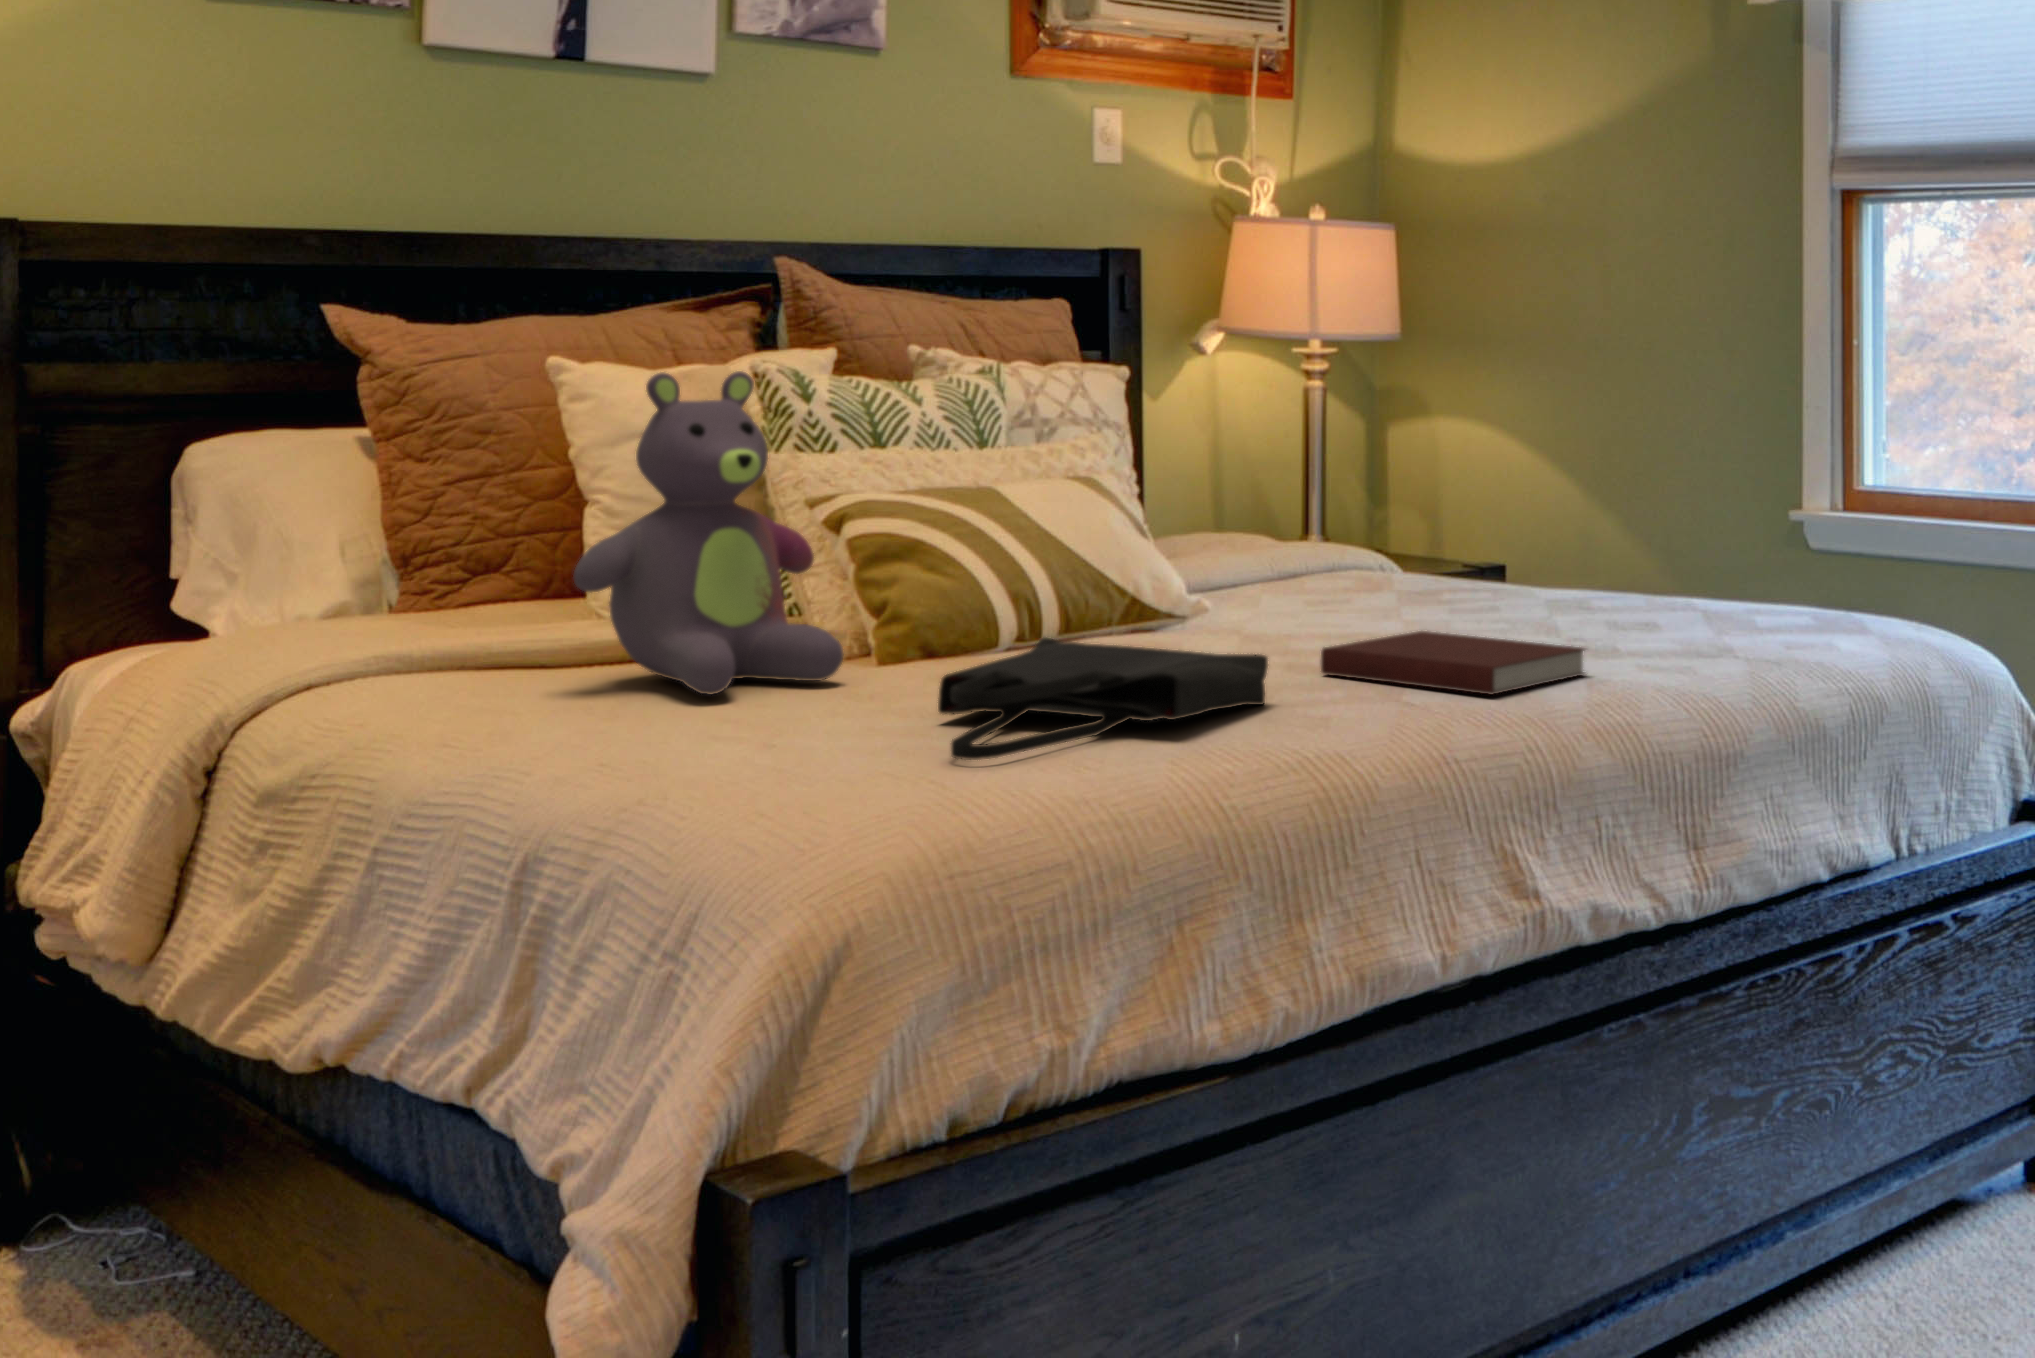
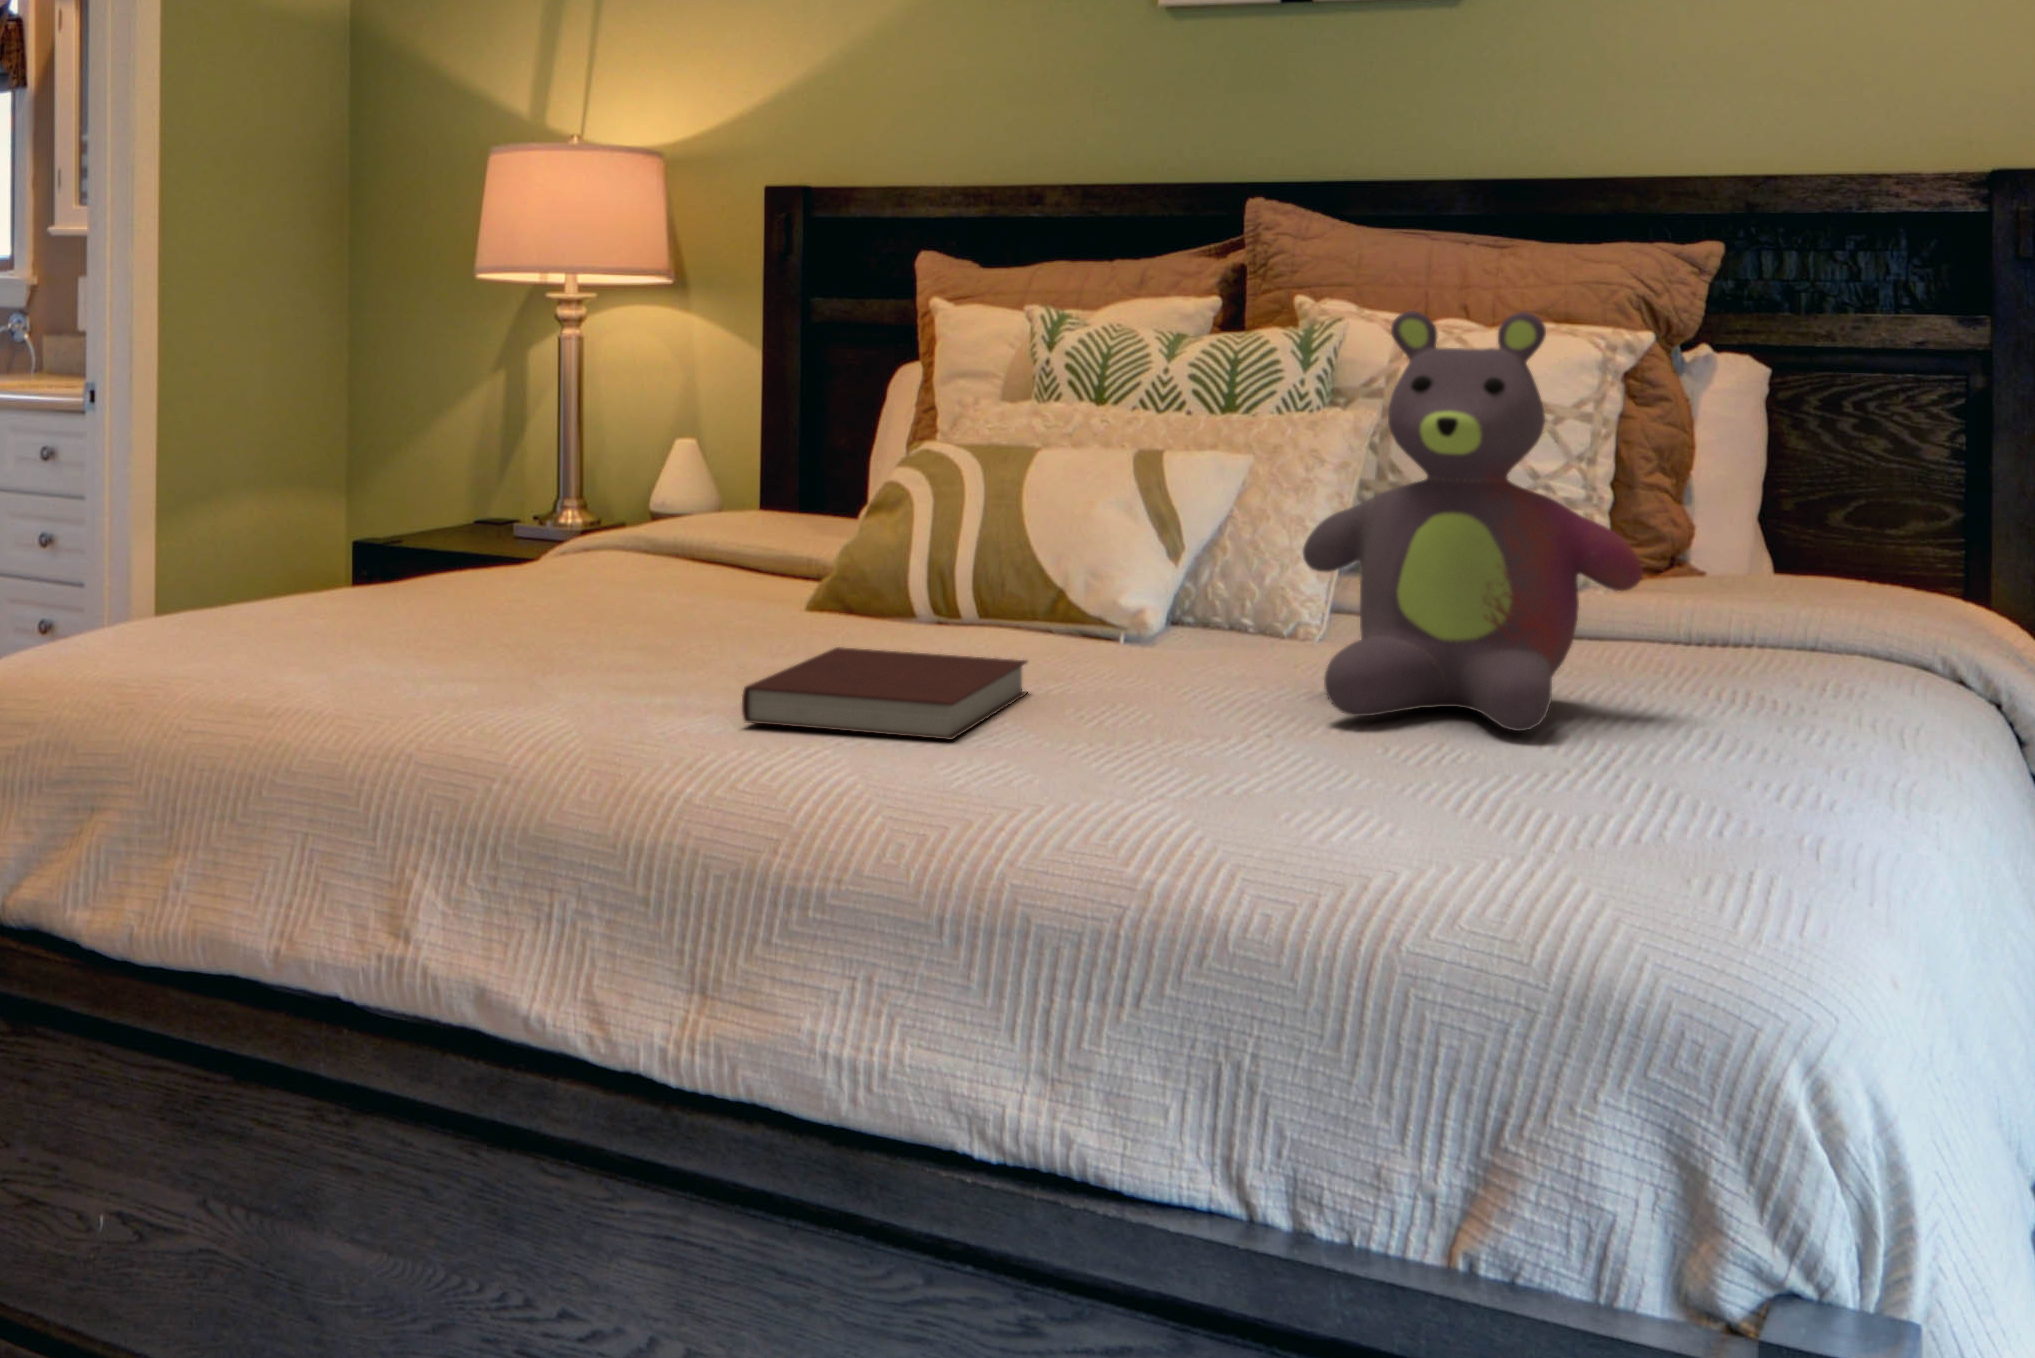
stuffed bear: present [574,371,843,695] -> present [1303,311,1643,731]
tote bag: present [938,638,1268,760] -> none [281,583,673,682]

